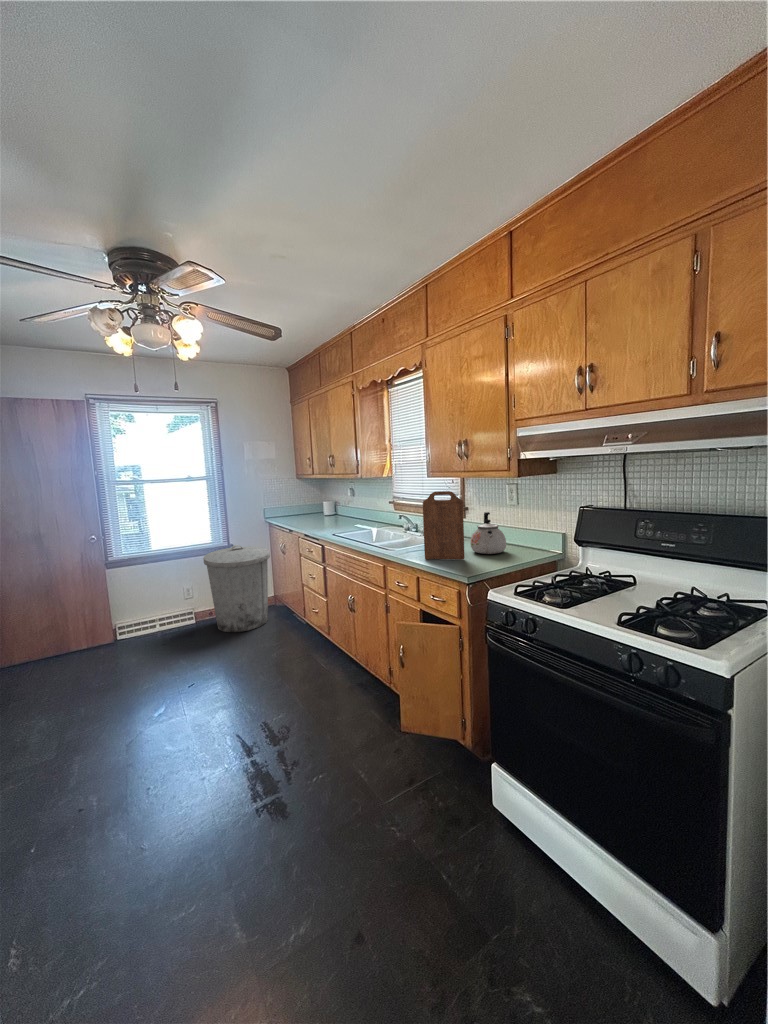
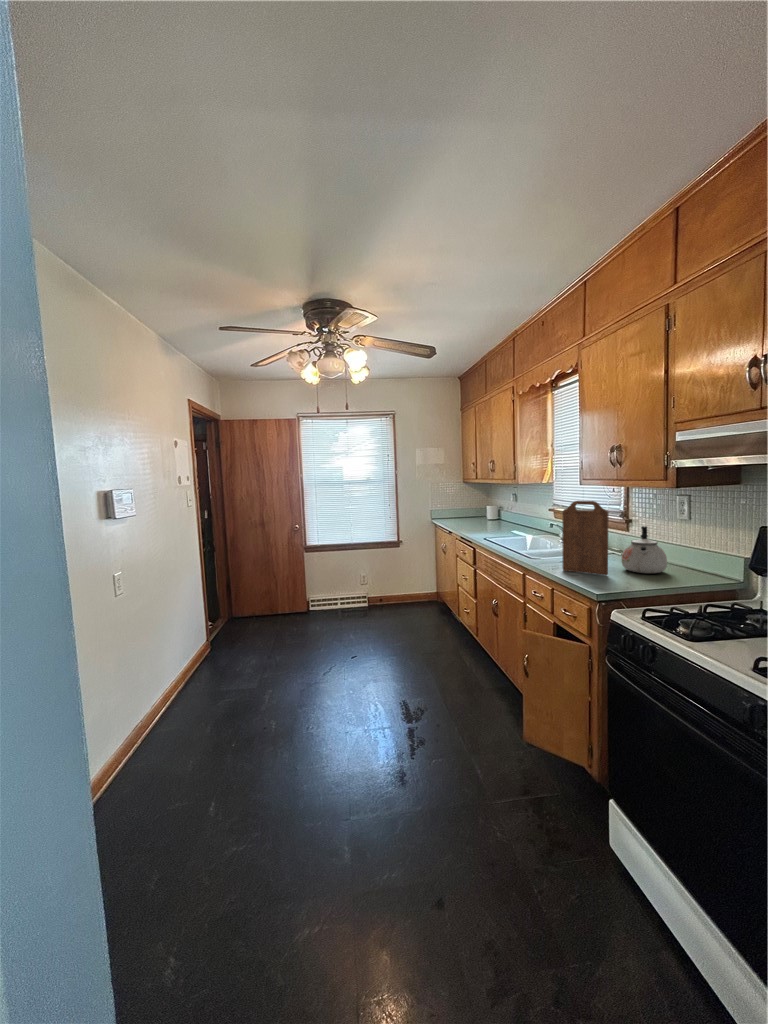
trash can: present [203,545,270,632] -> none [376,541,432,620]

